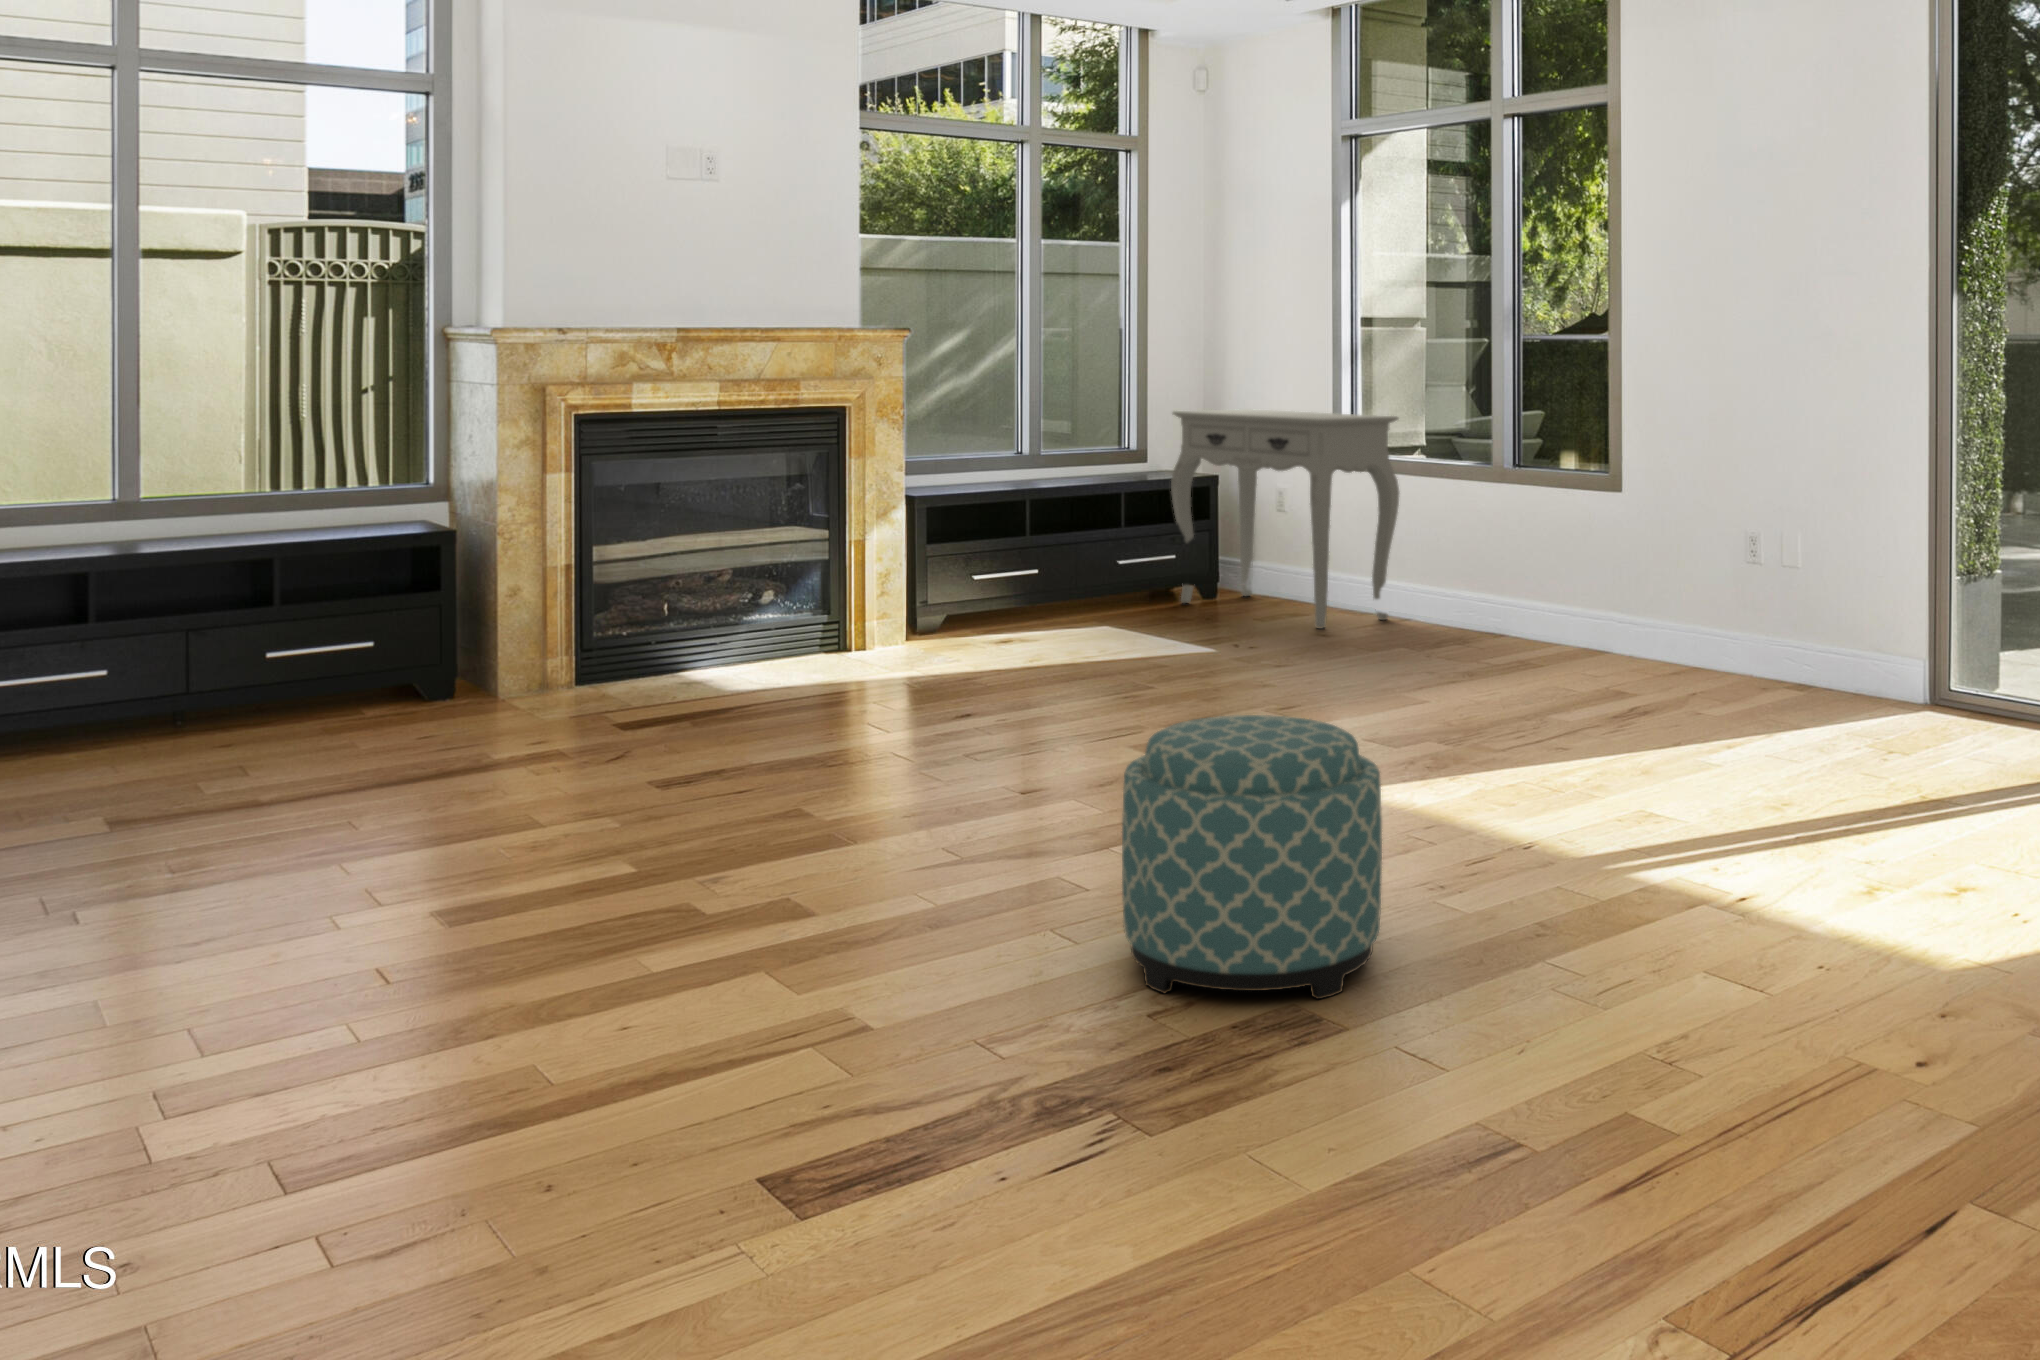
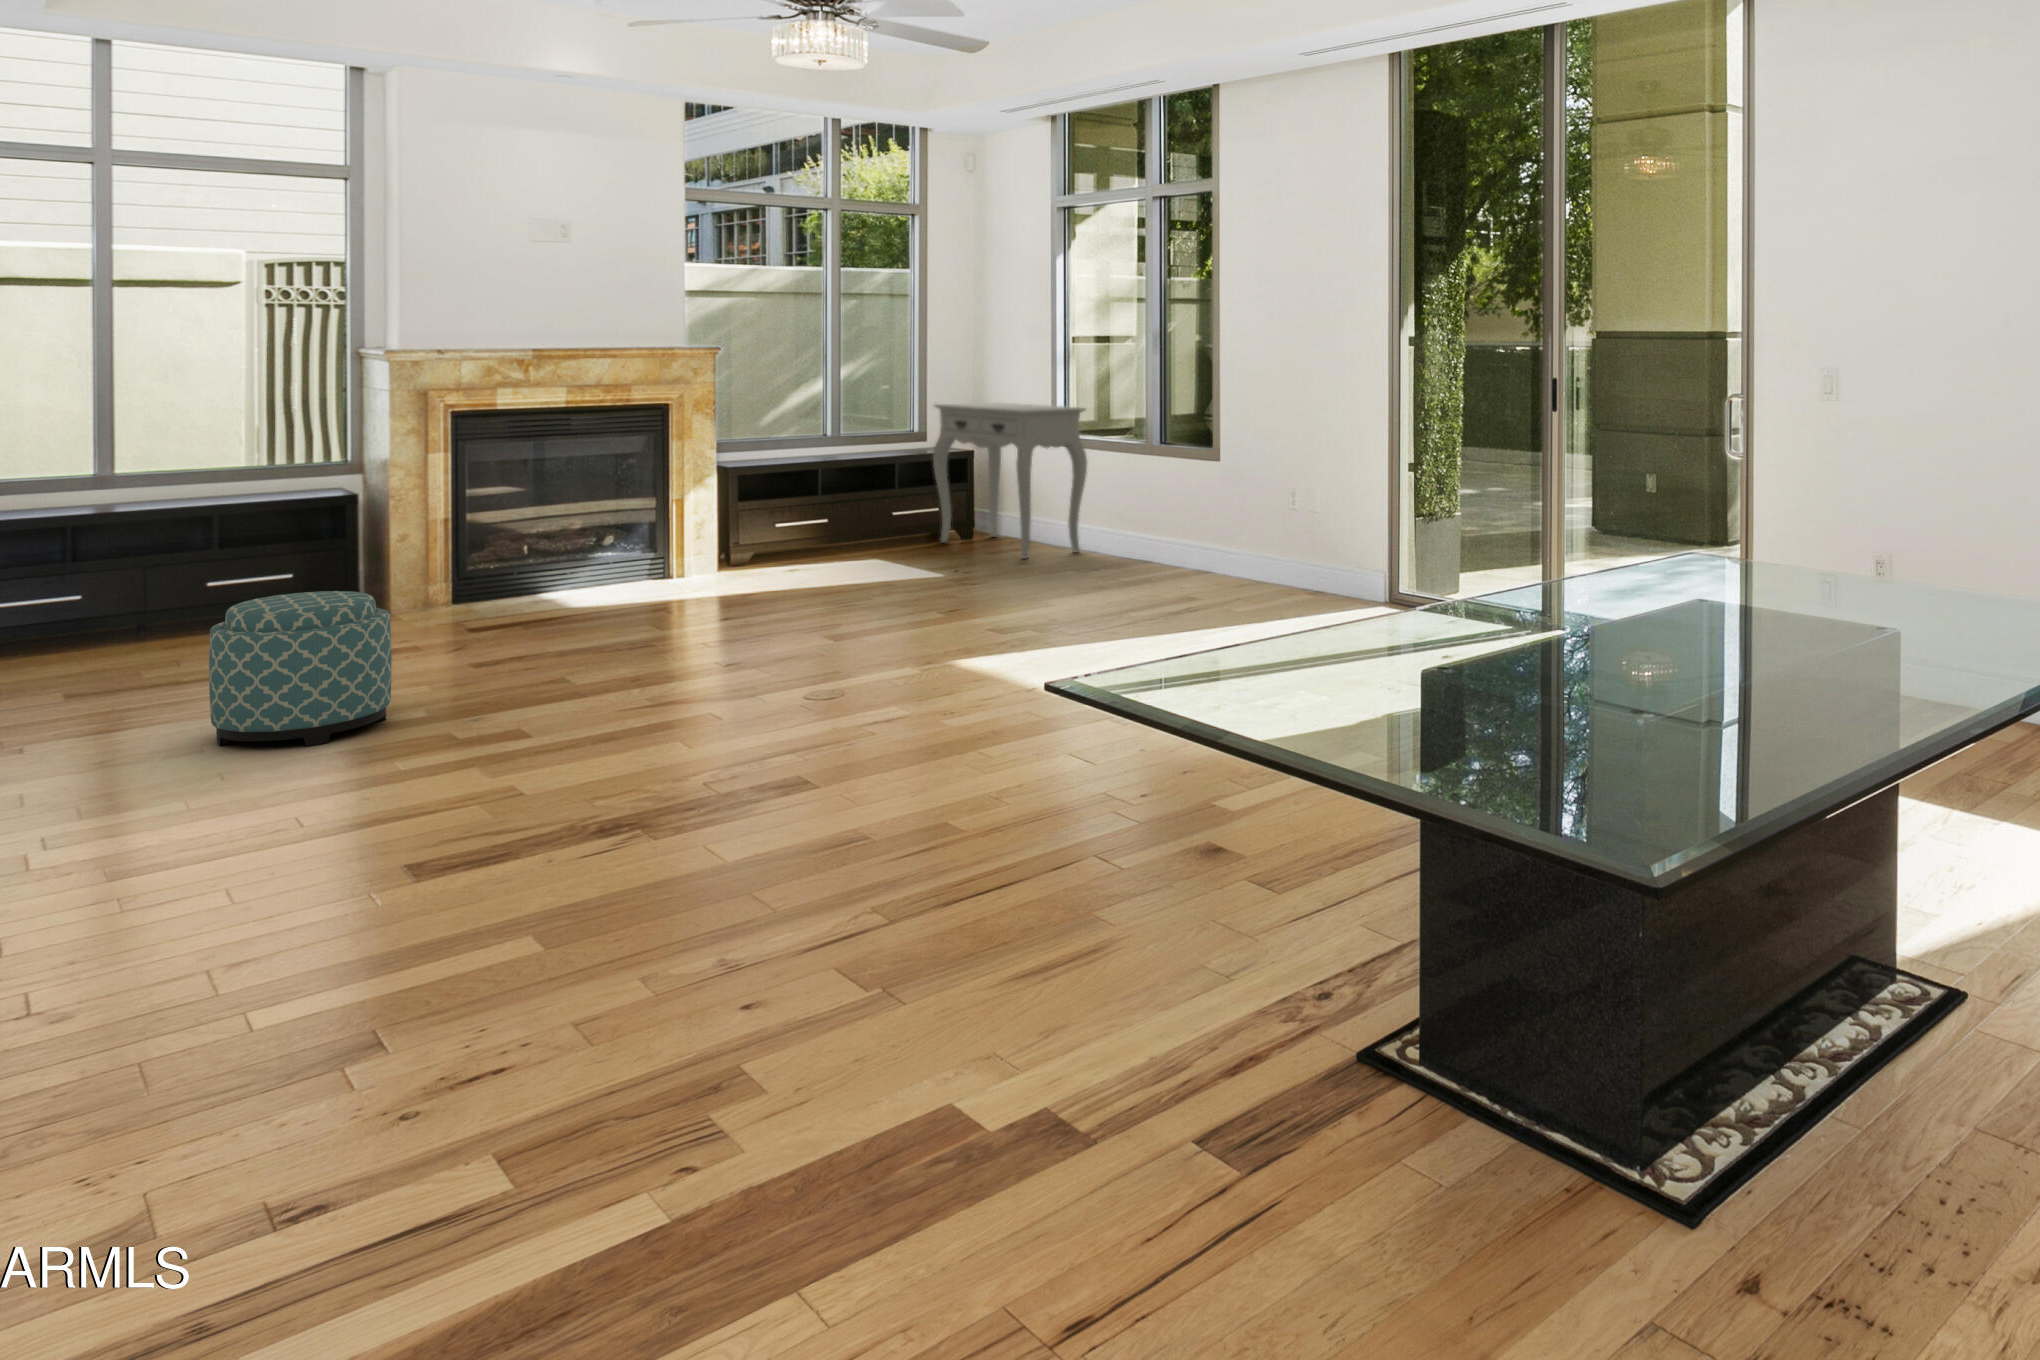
ottoman: present [1122,715,1382,999] -> present [209,591,392,746]

